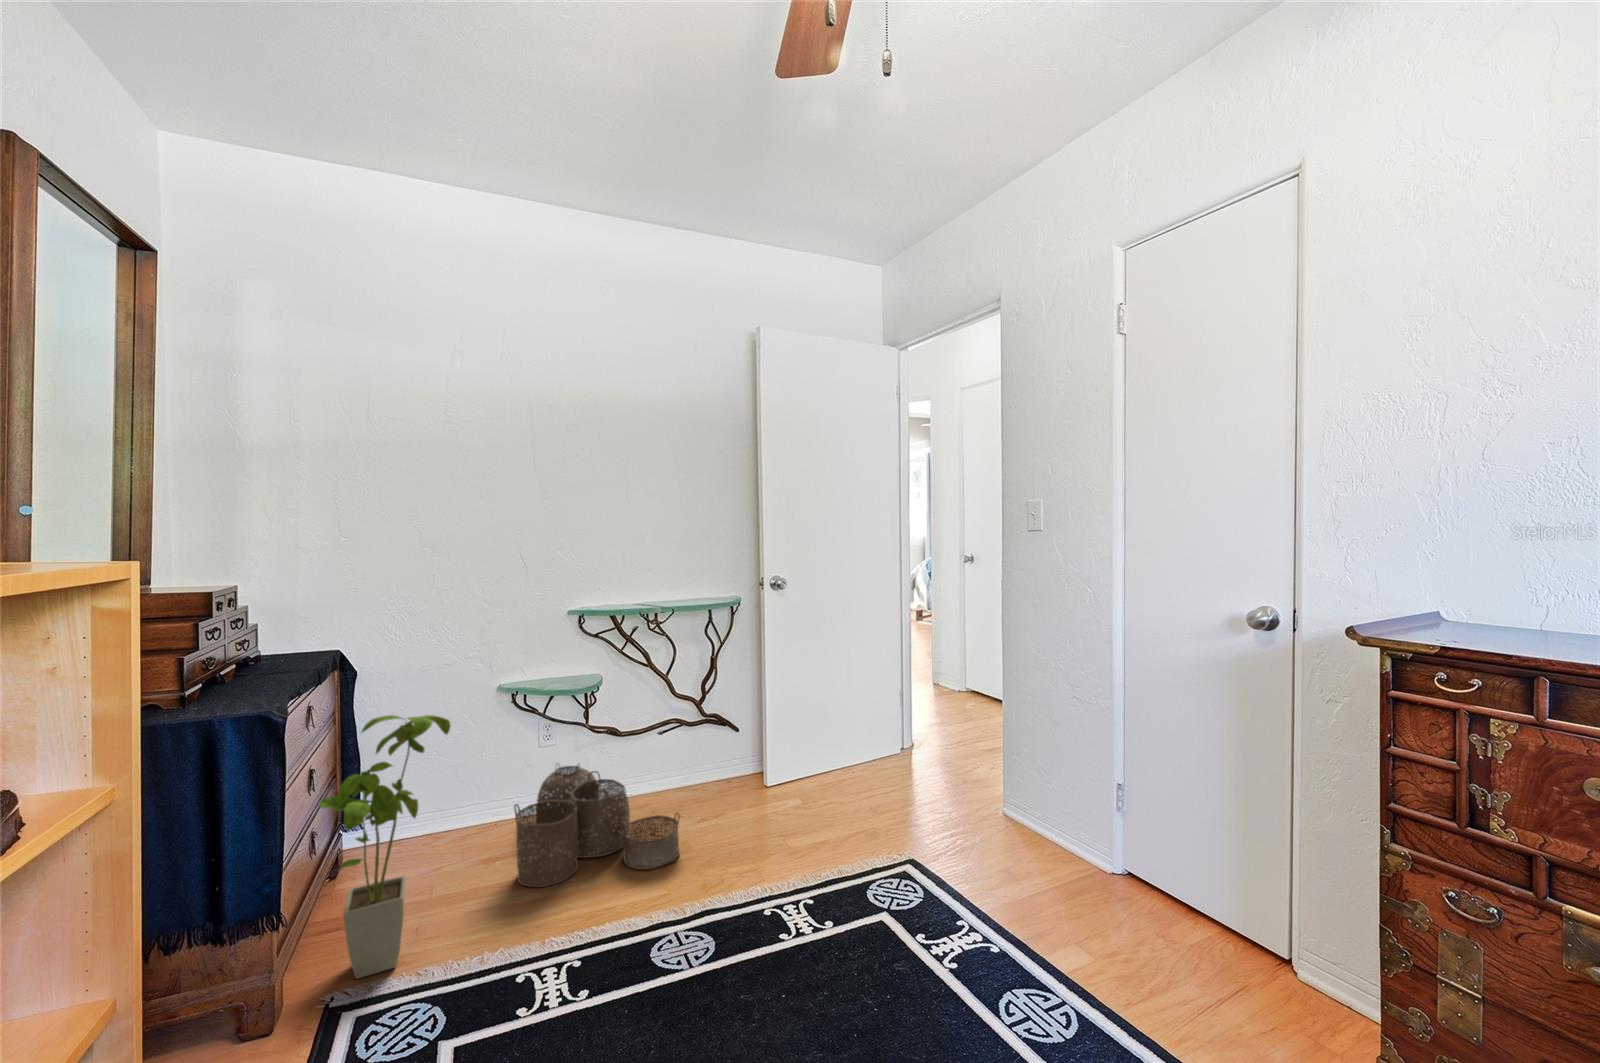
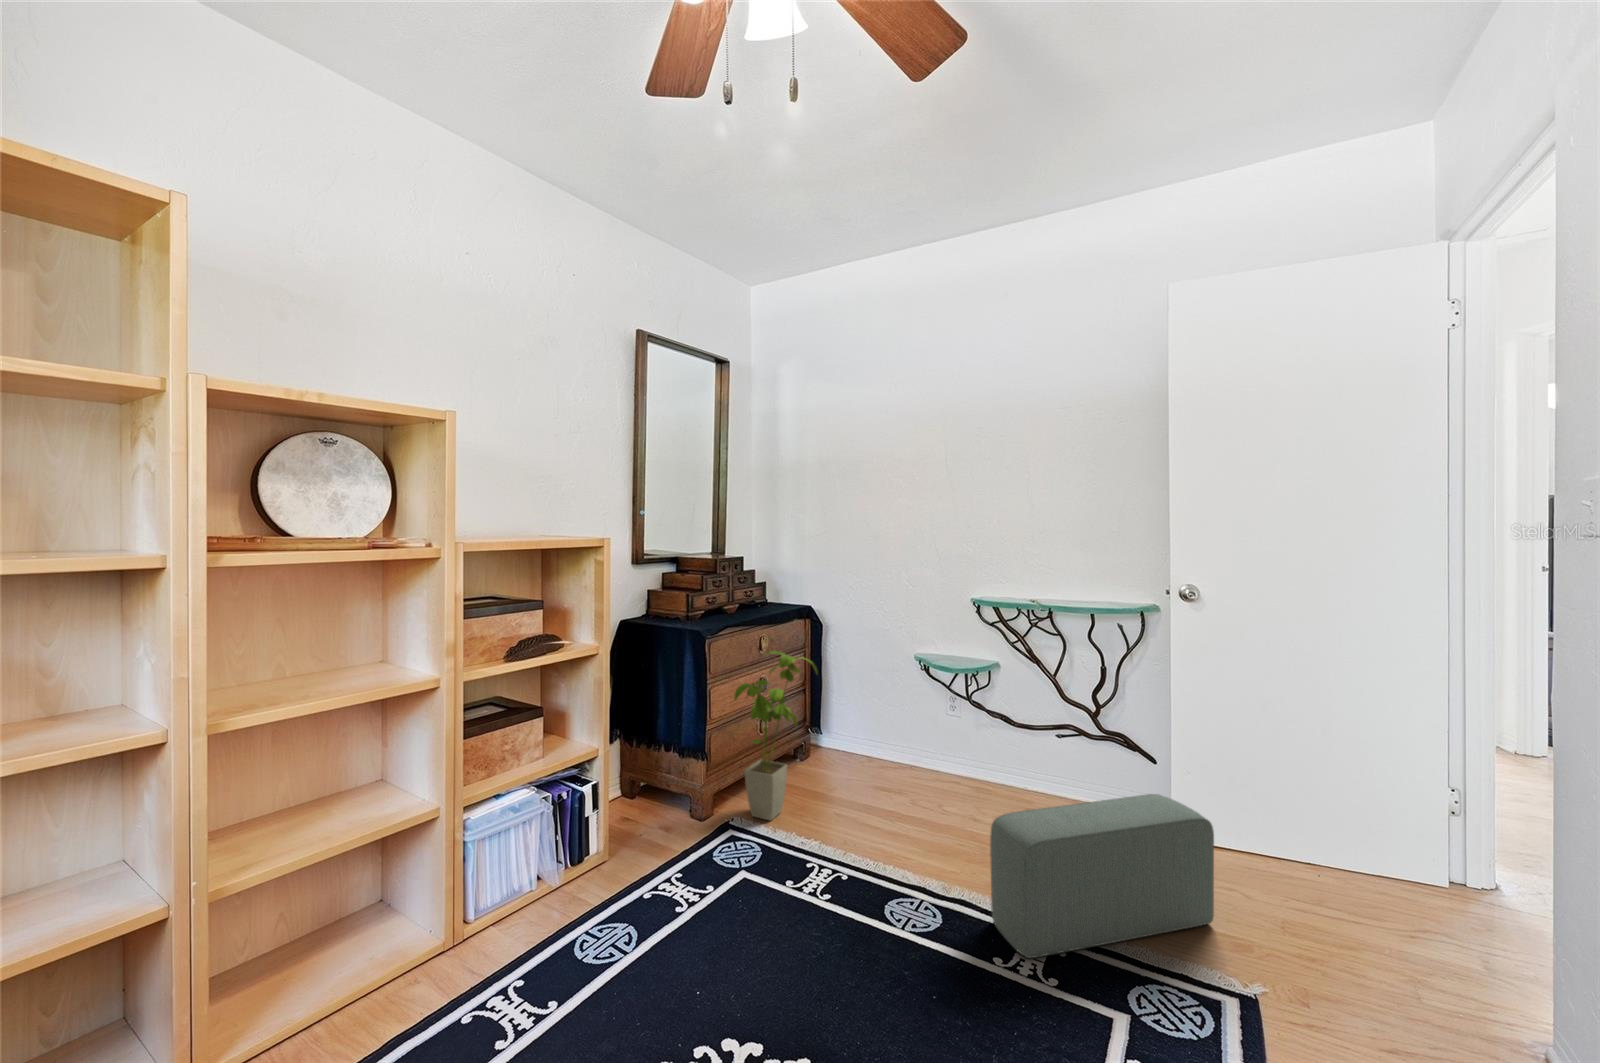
pouf: none [741,746,850,922] -> present [990,794,1214,958]
woven basket: present [514,763,680,887] -> none [874,731,1007,852]

